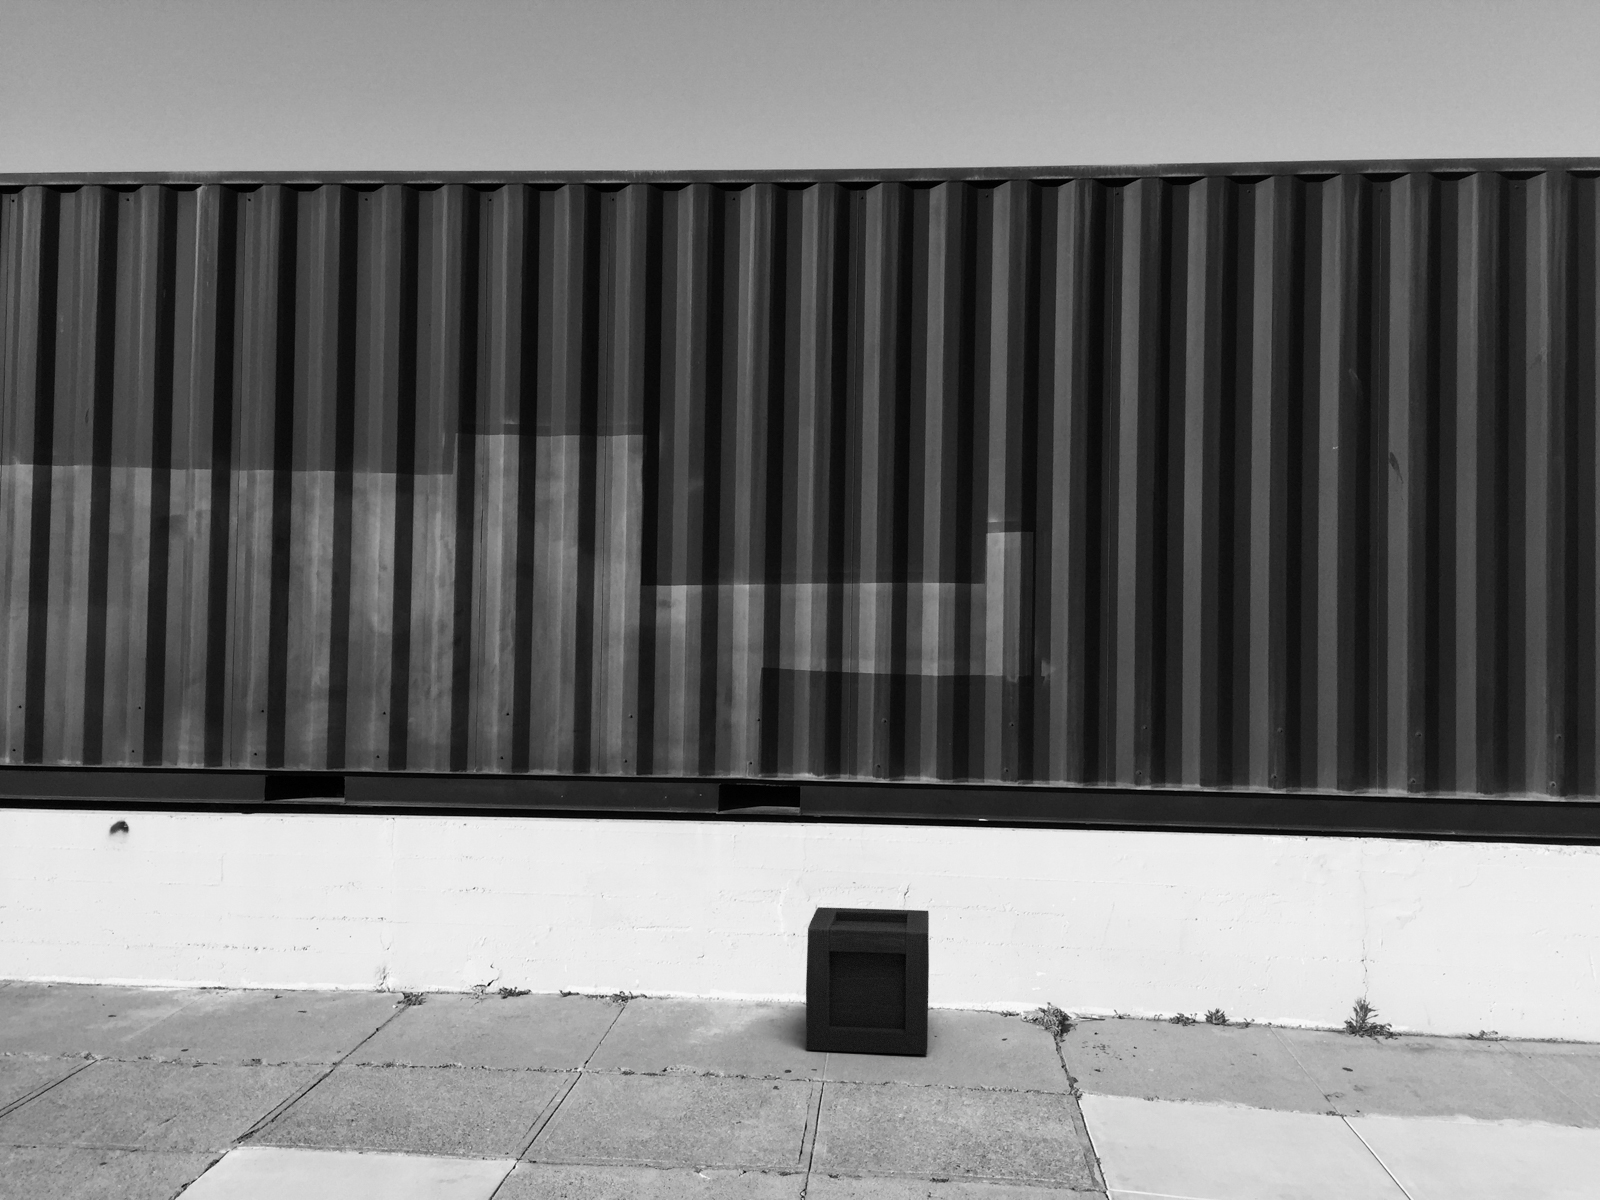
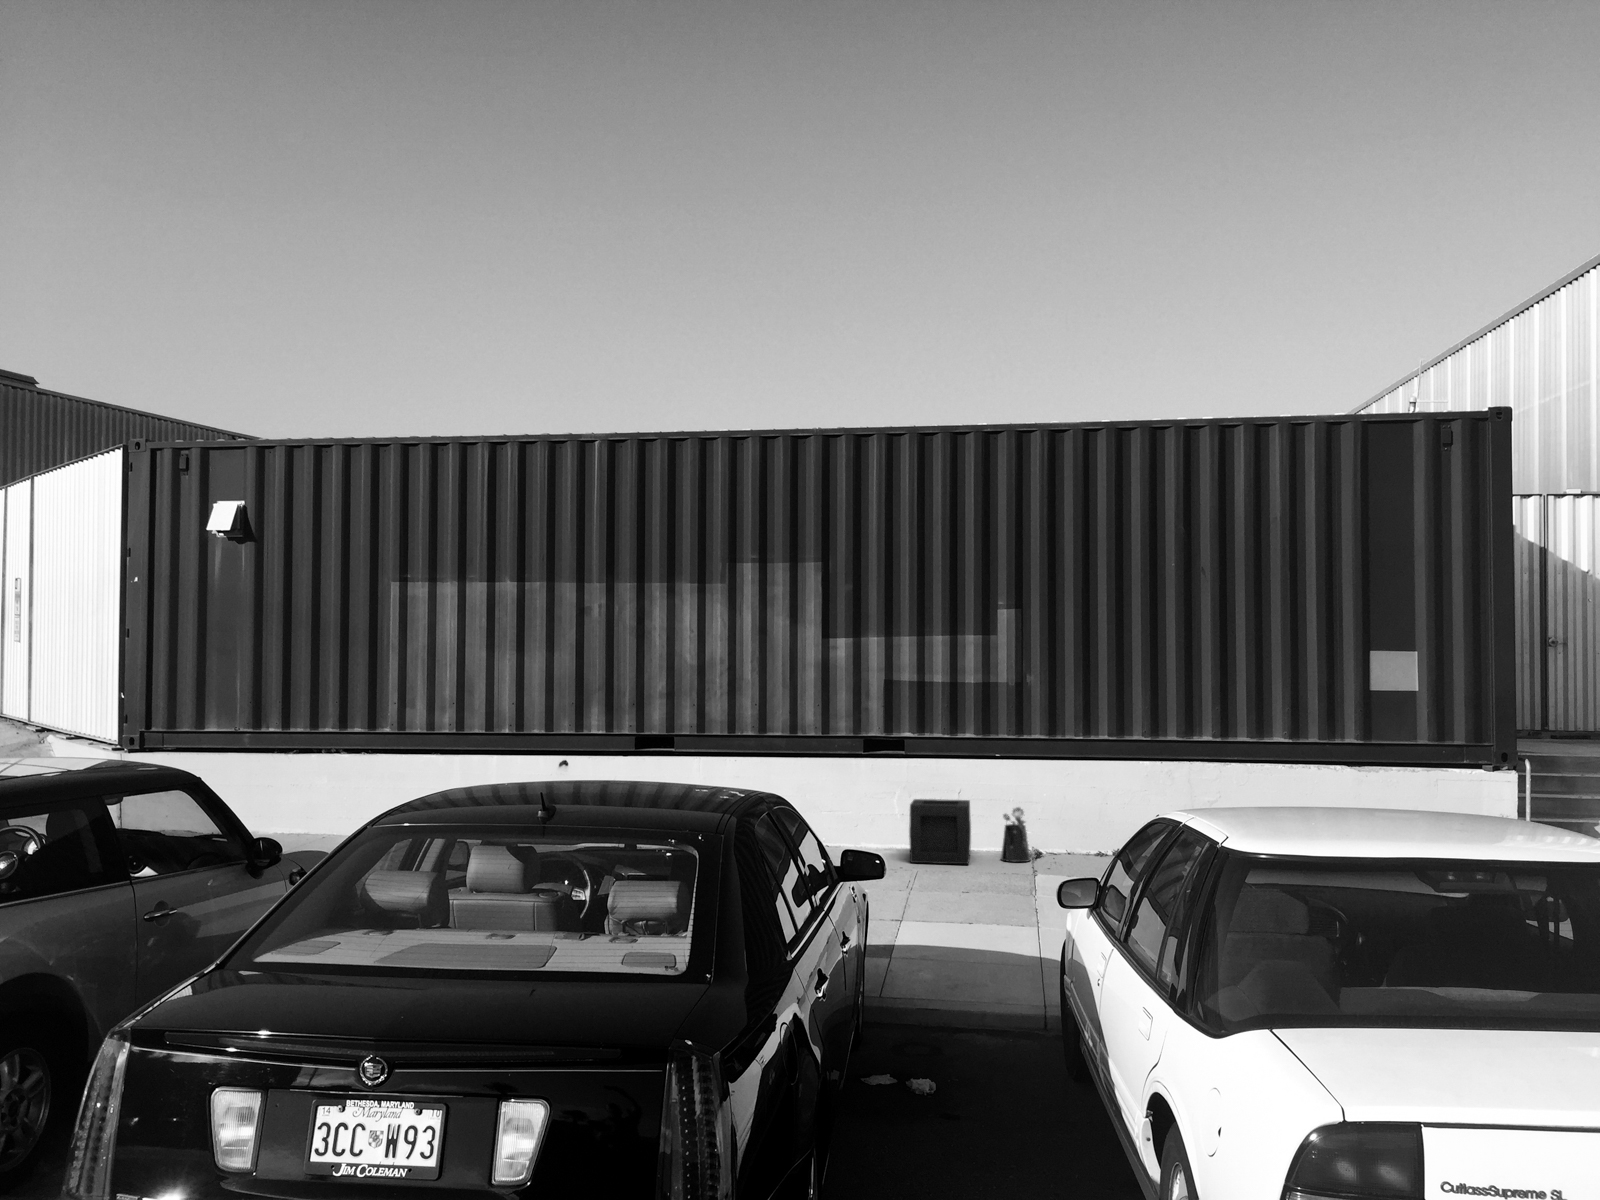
watering can: none [988,926,1051,1044] -> present [1001,807,1031,862]

